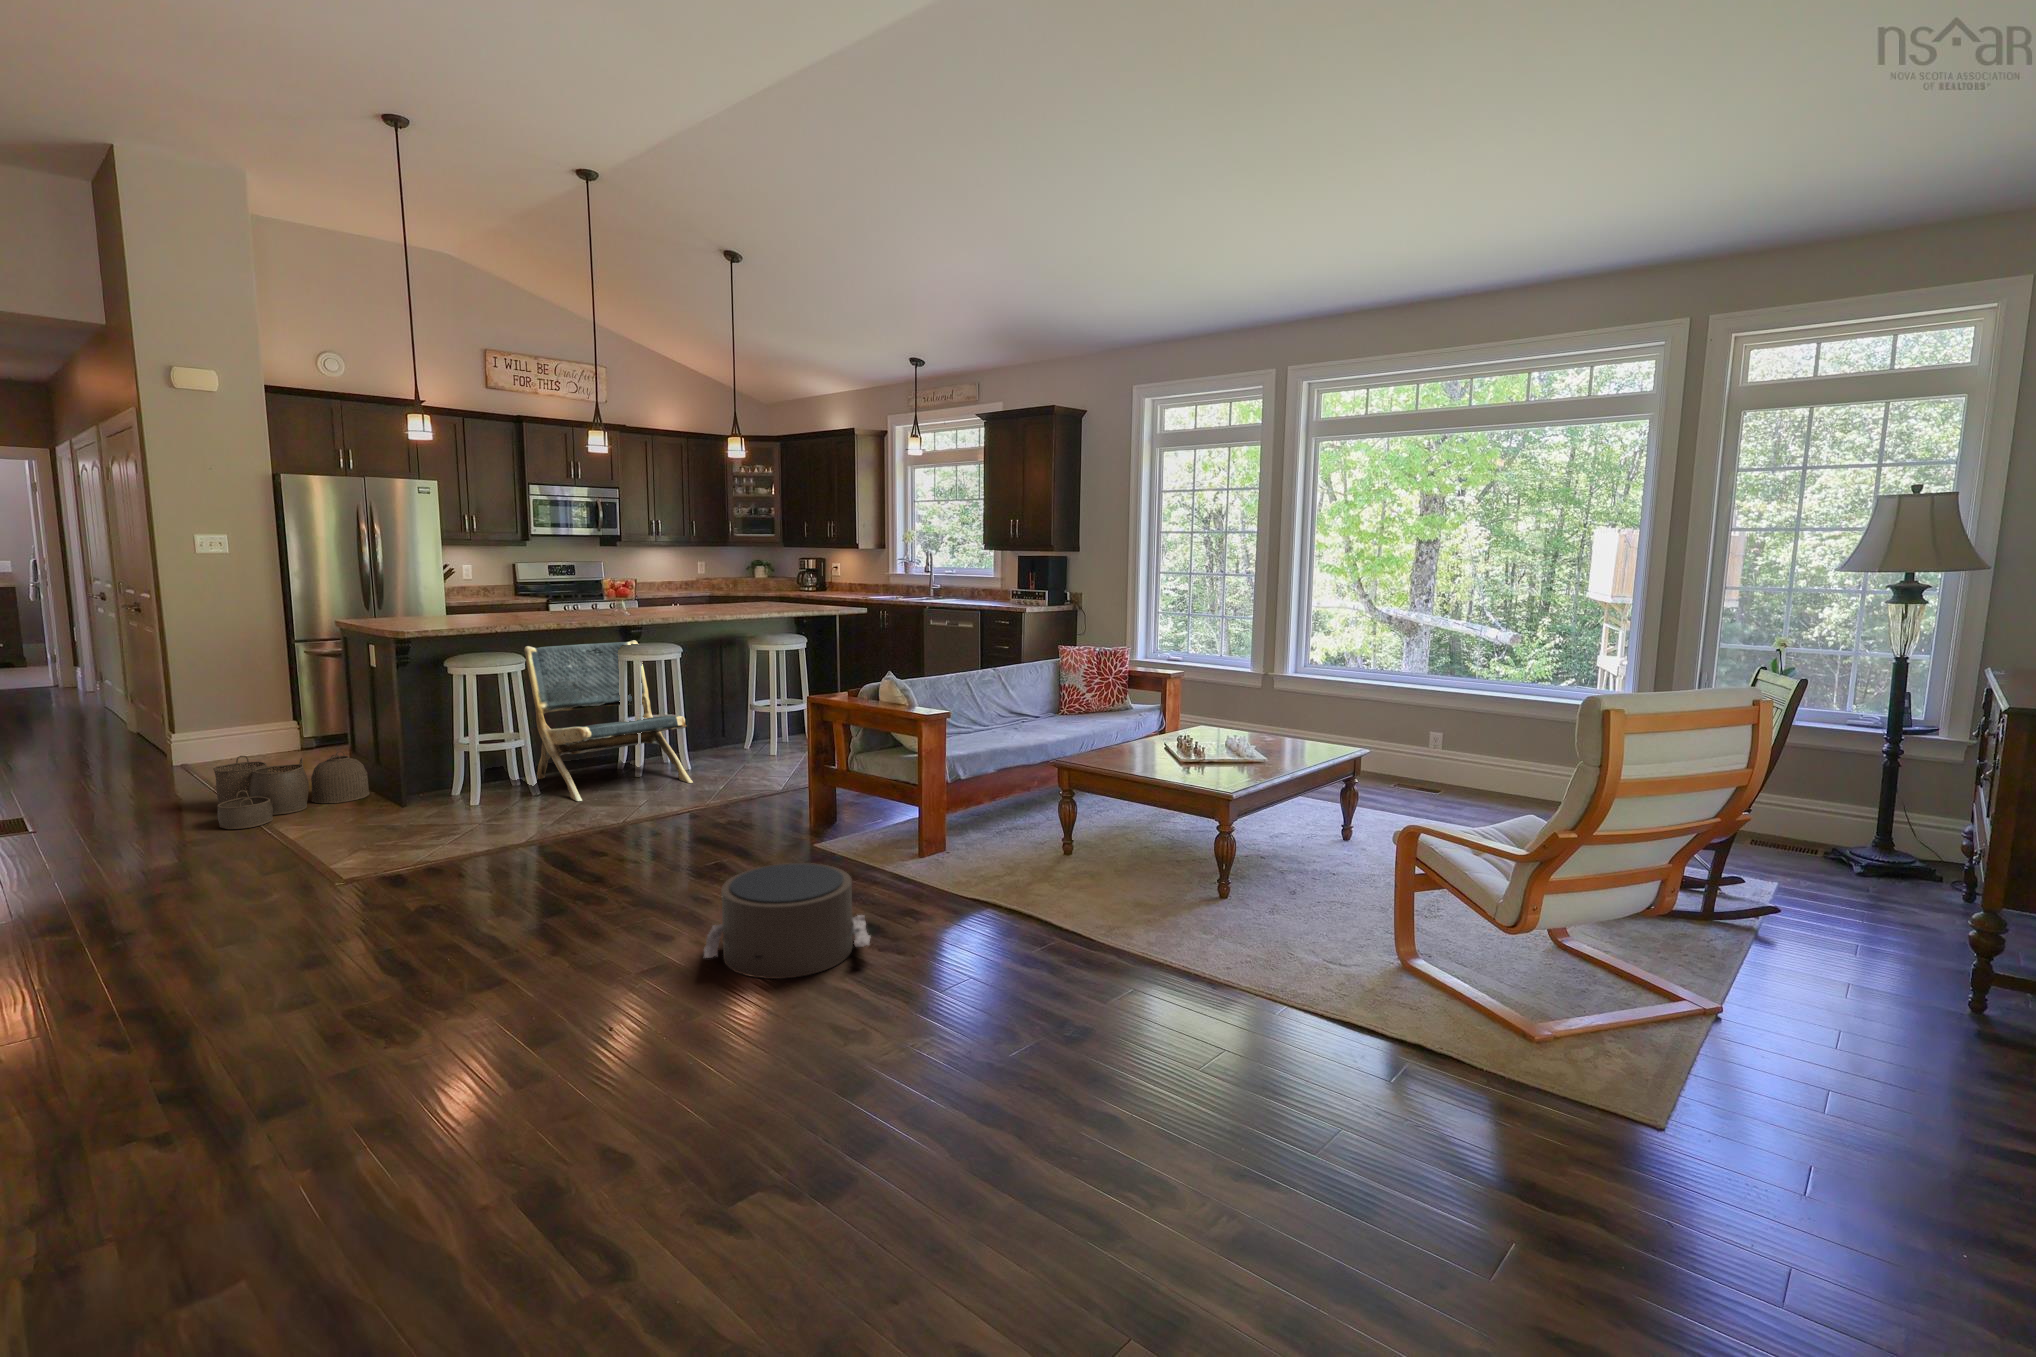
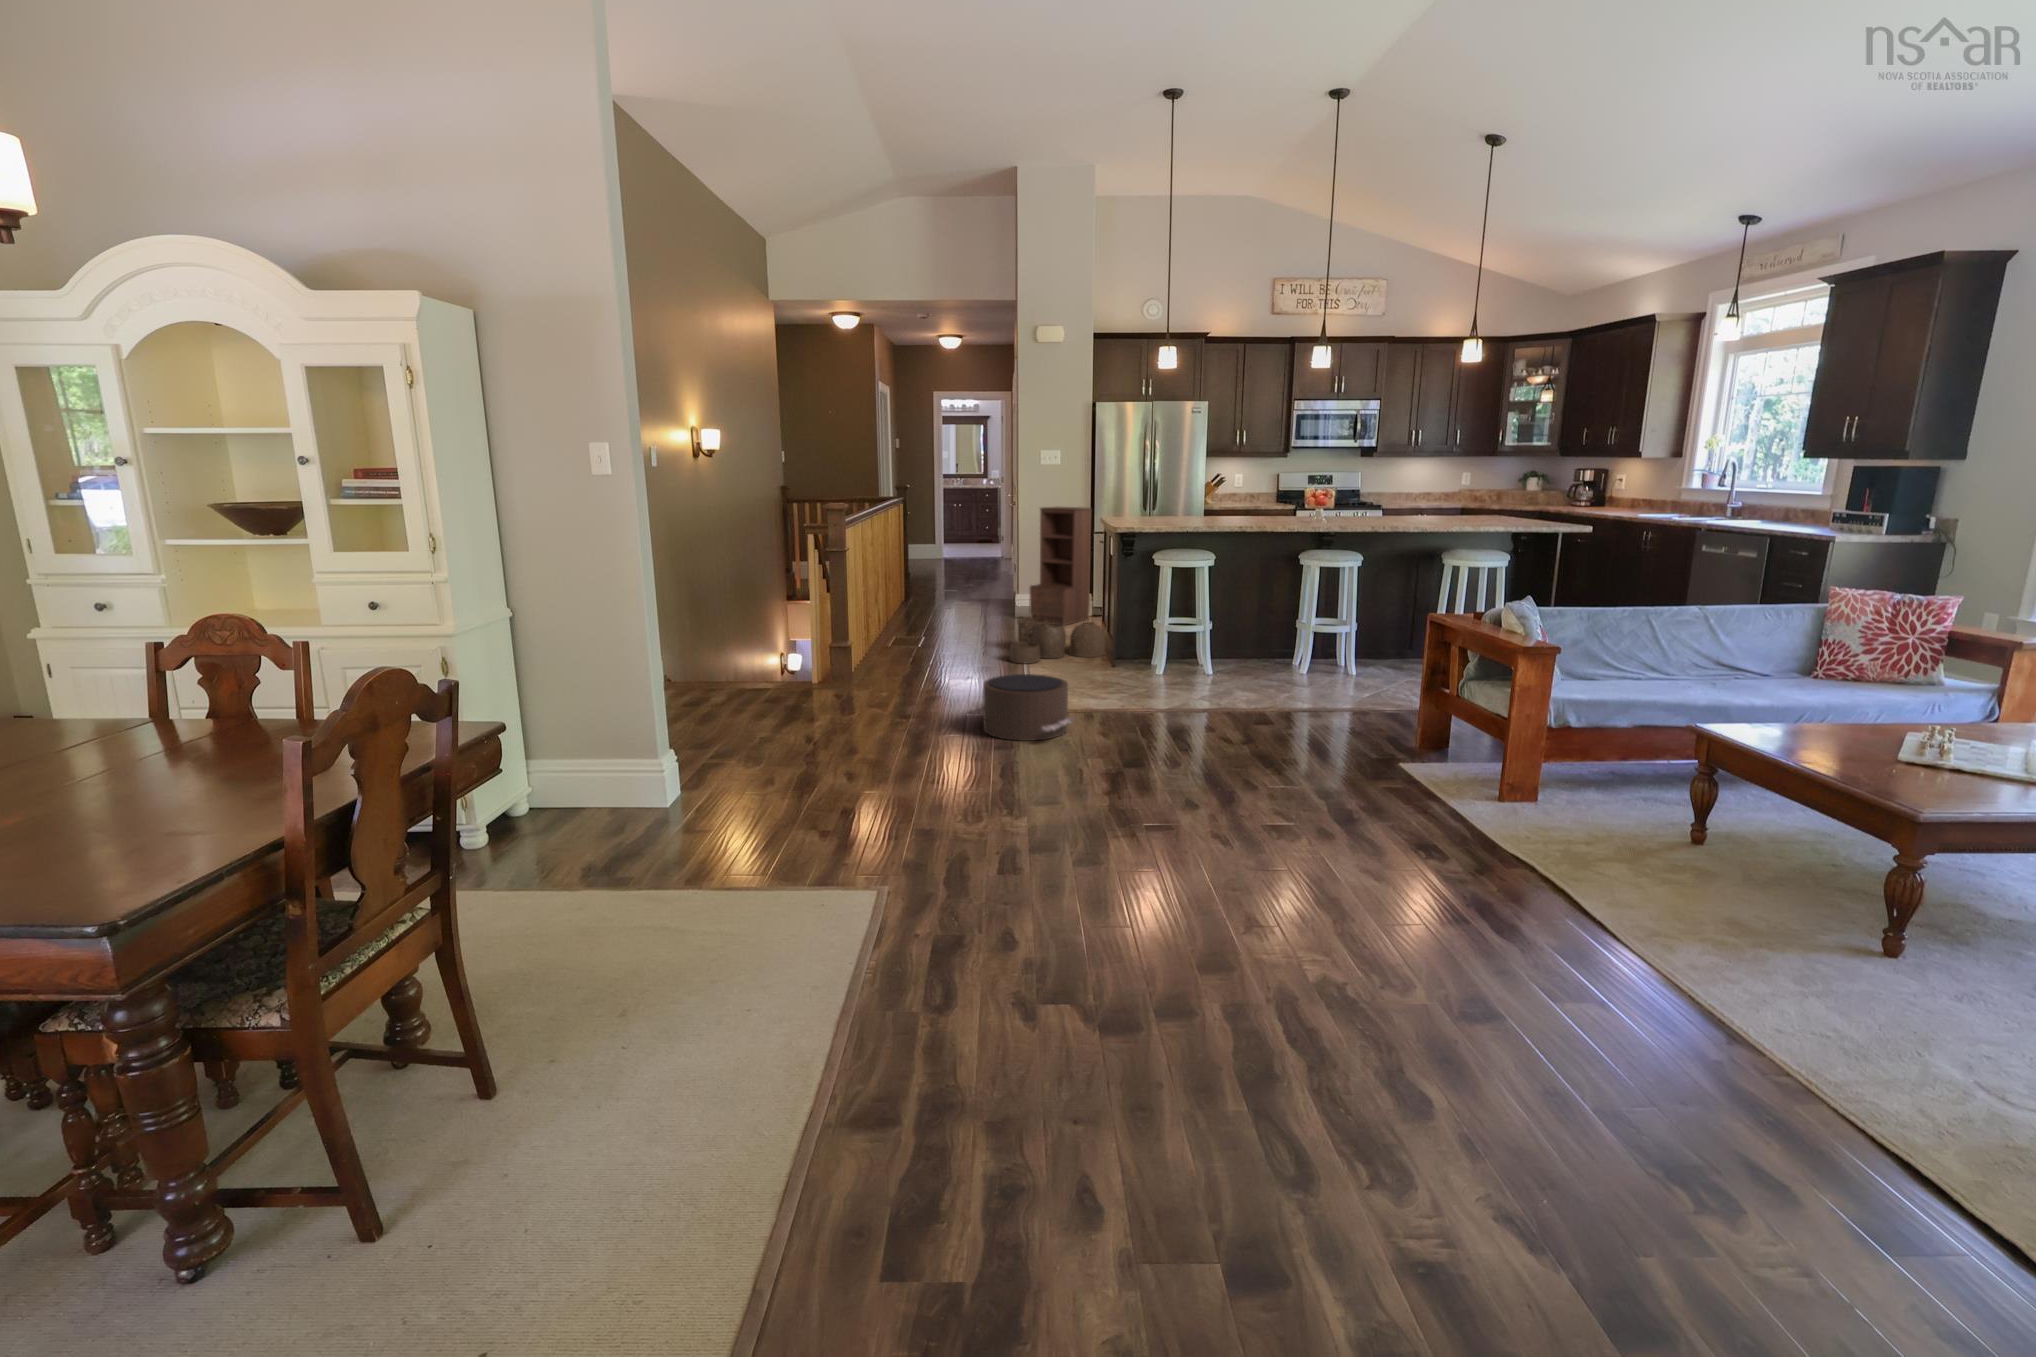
bookshelf: none [196,608,300,768] -> present [1029,507,1091,625]
lounge chair: present [524,640,693,801] -> none [1222,546,1345,688]
pouf: present [704,863,870,979] -> present [967,674,1074,741]

